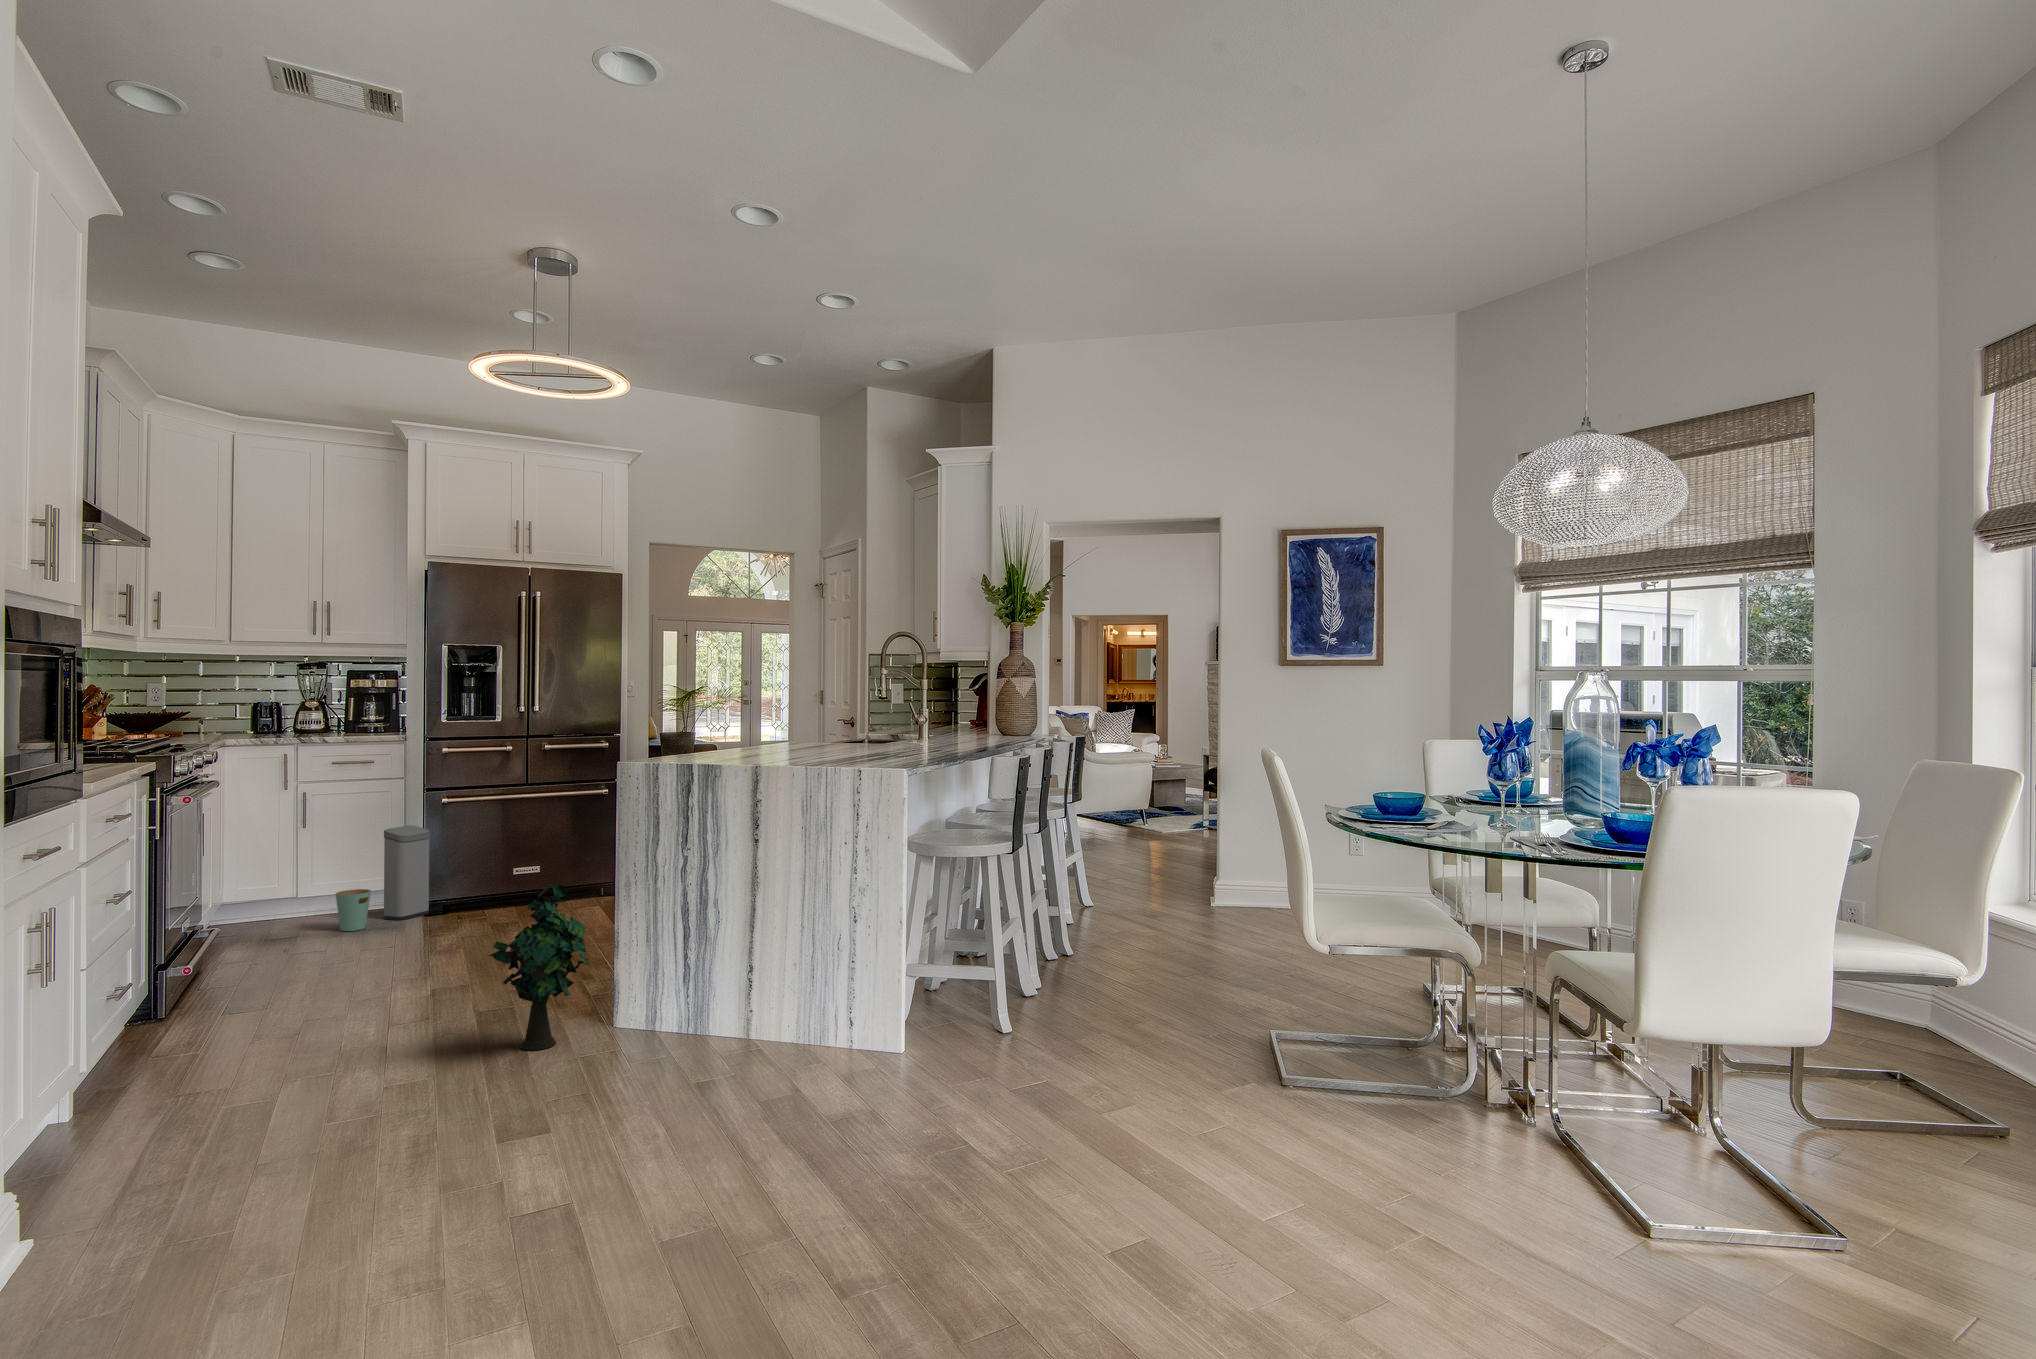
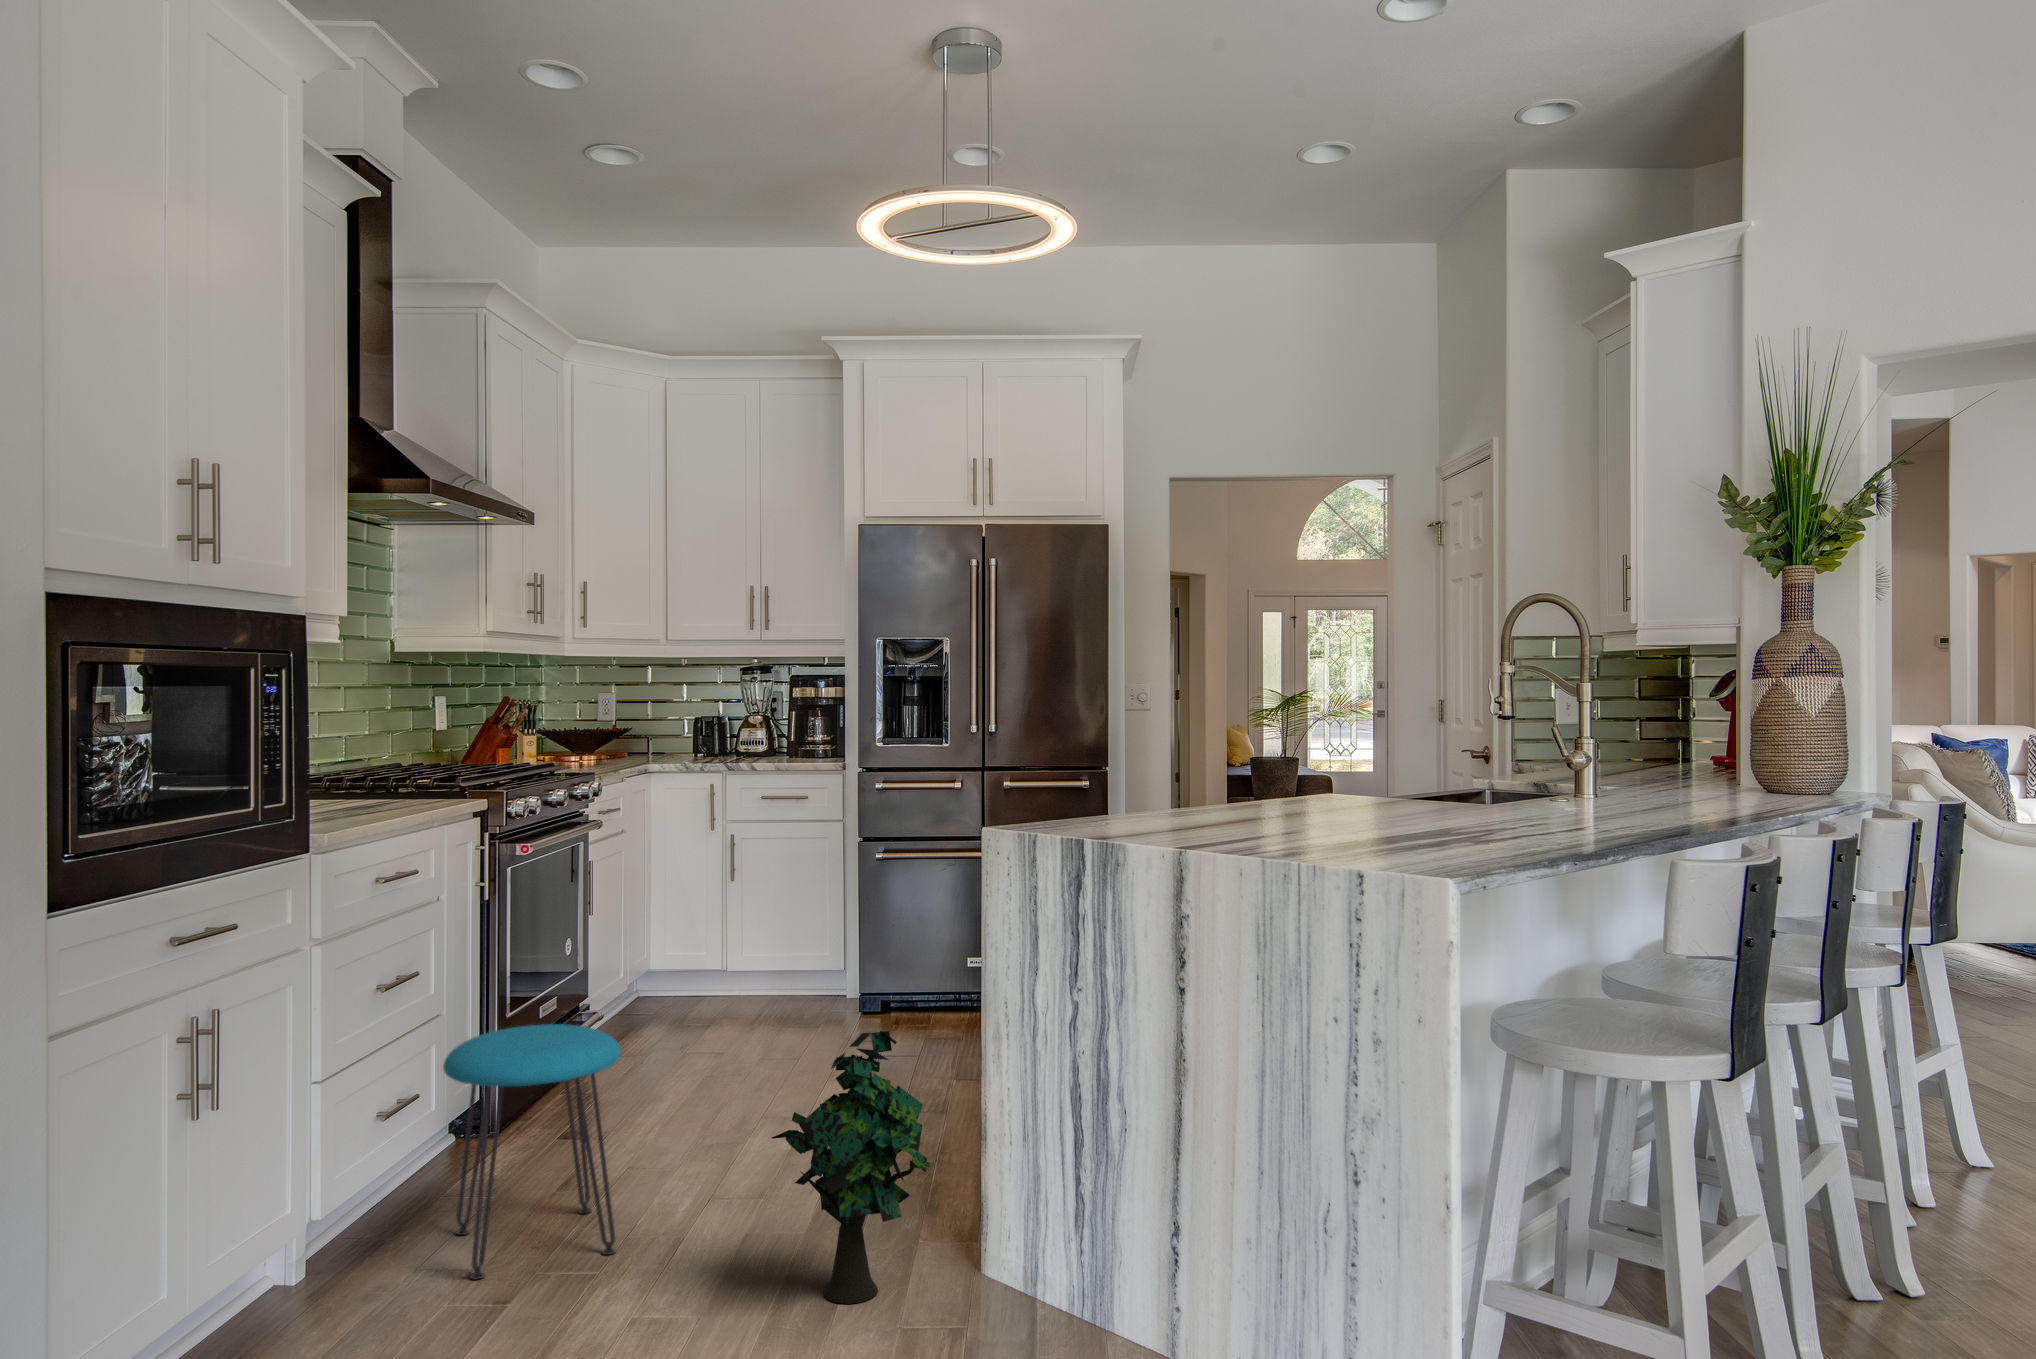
trash can: present [336,825,430,931] -> none [749,888,869,1029]
stool: none [203,911,349,1084] -> present [443,1024,621,1280]

